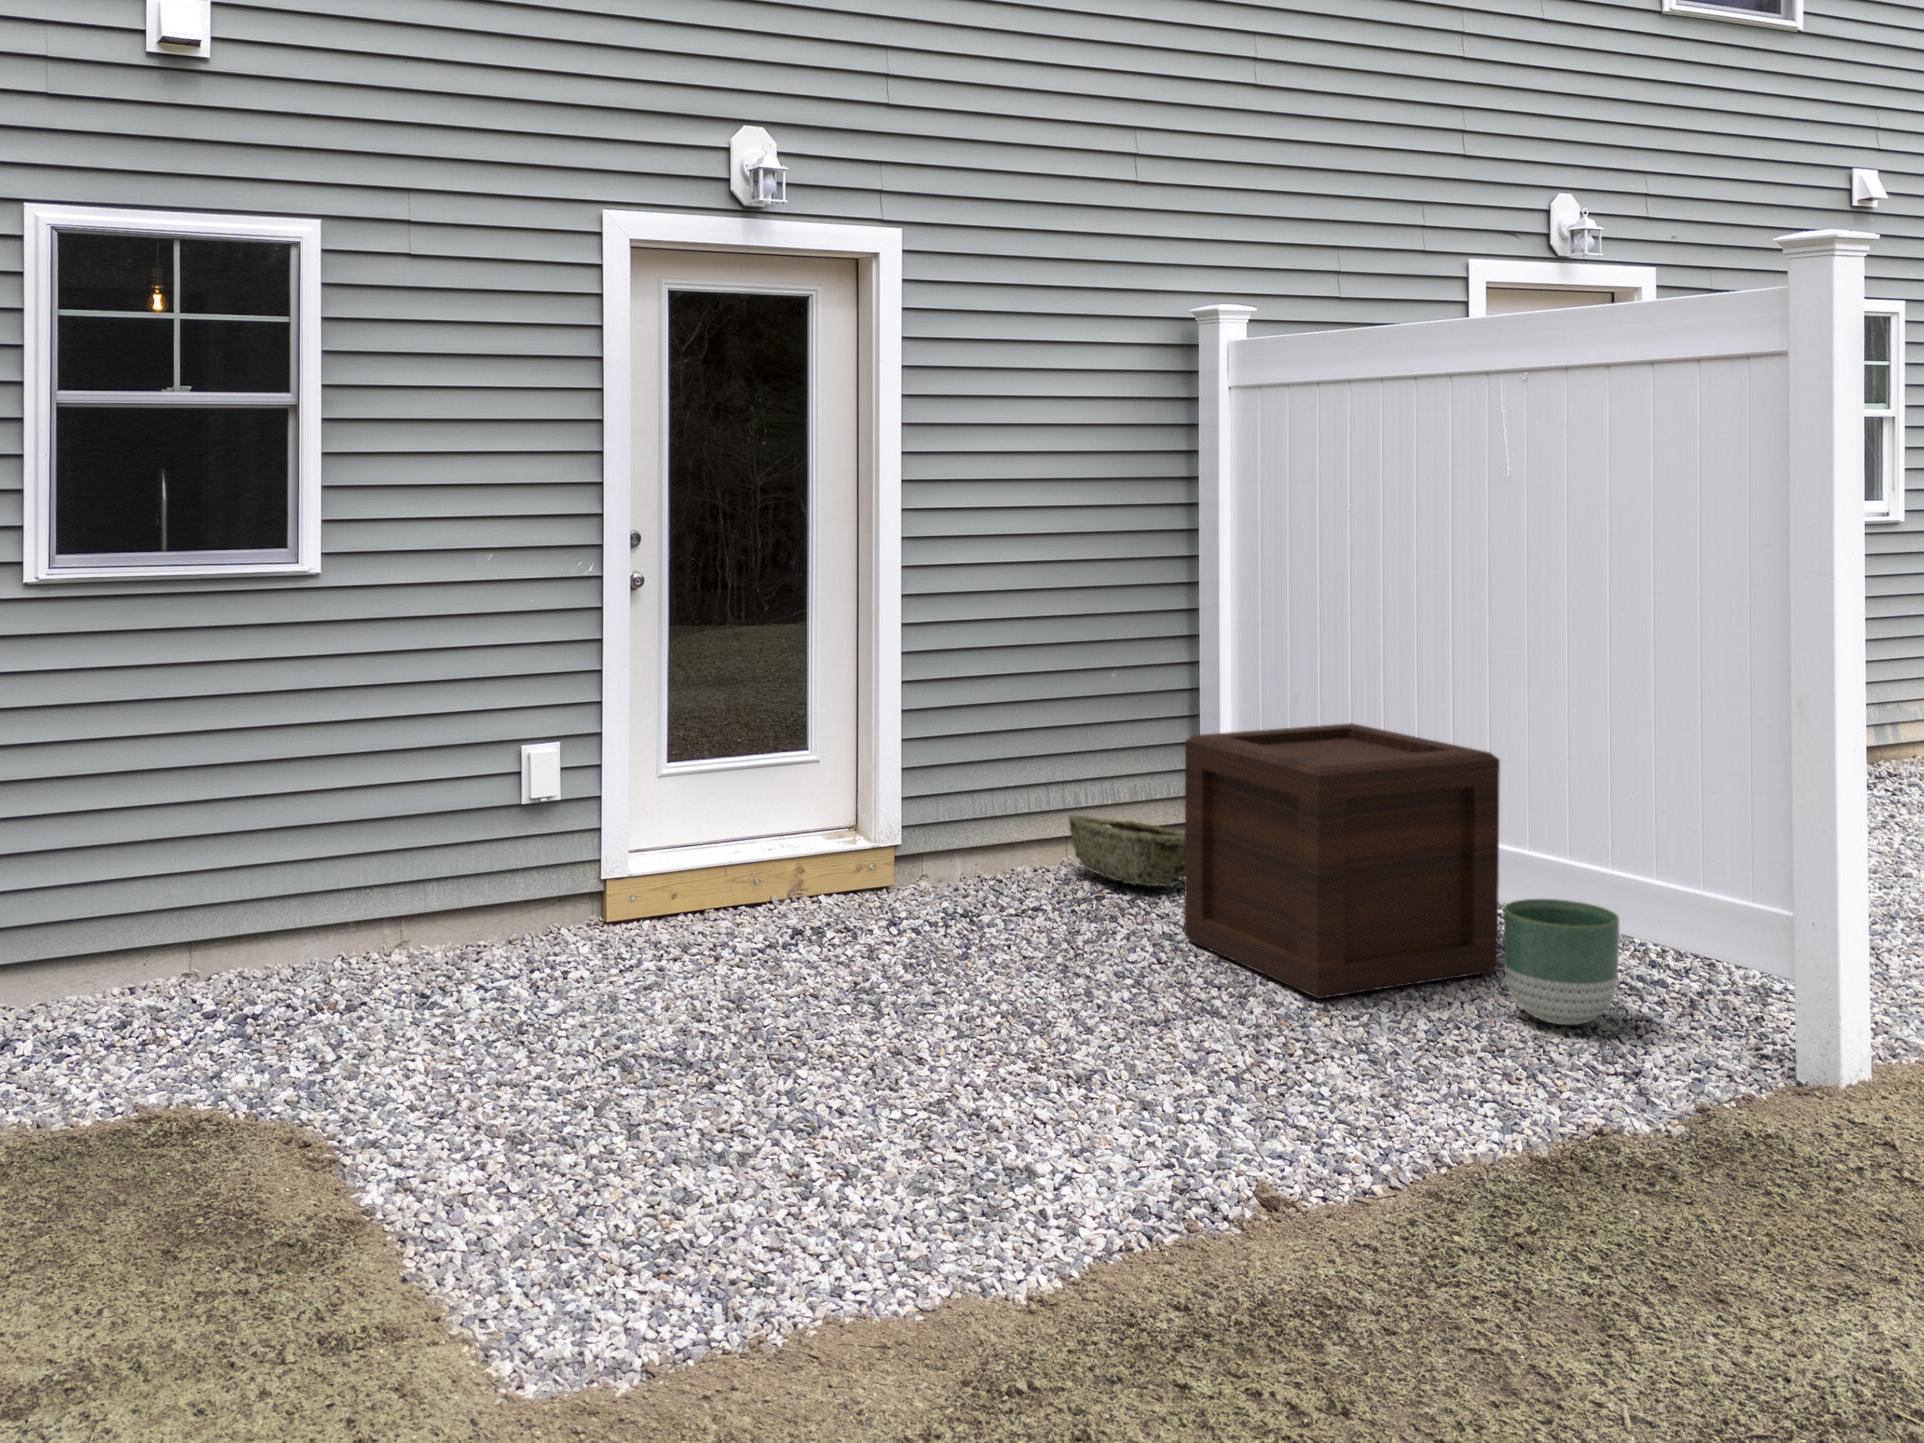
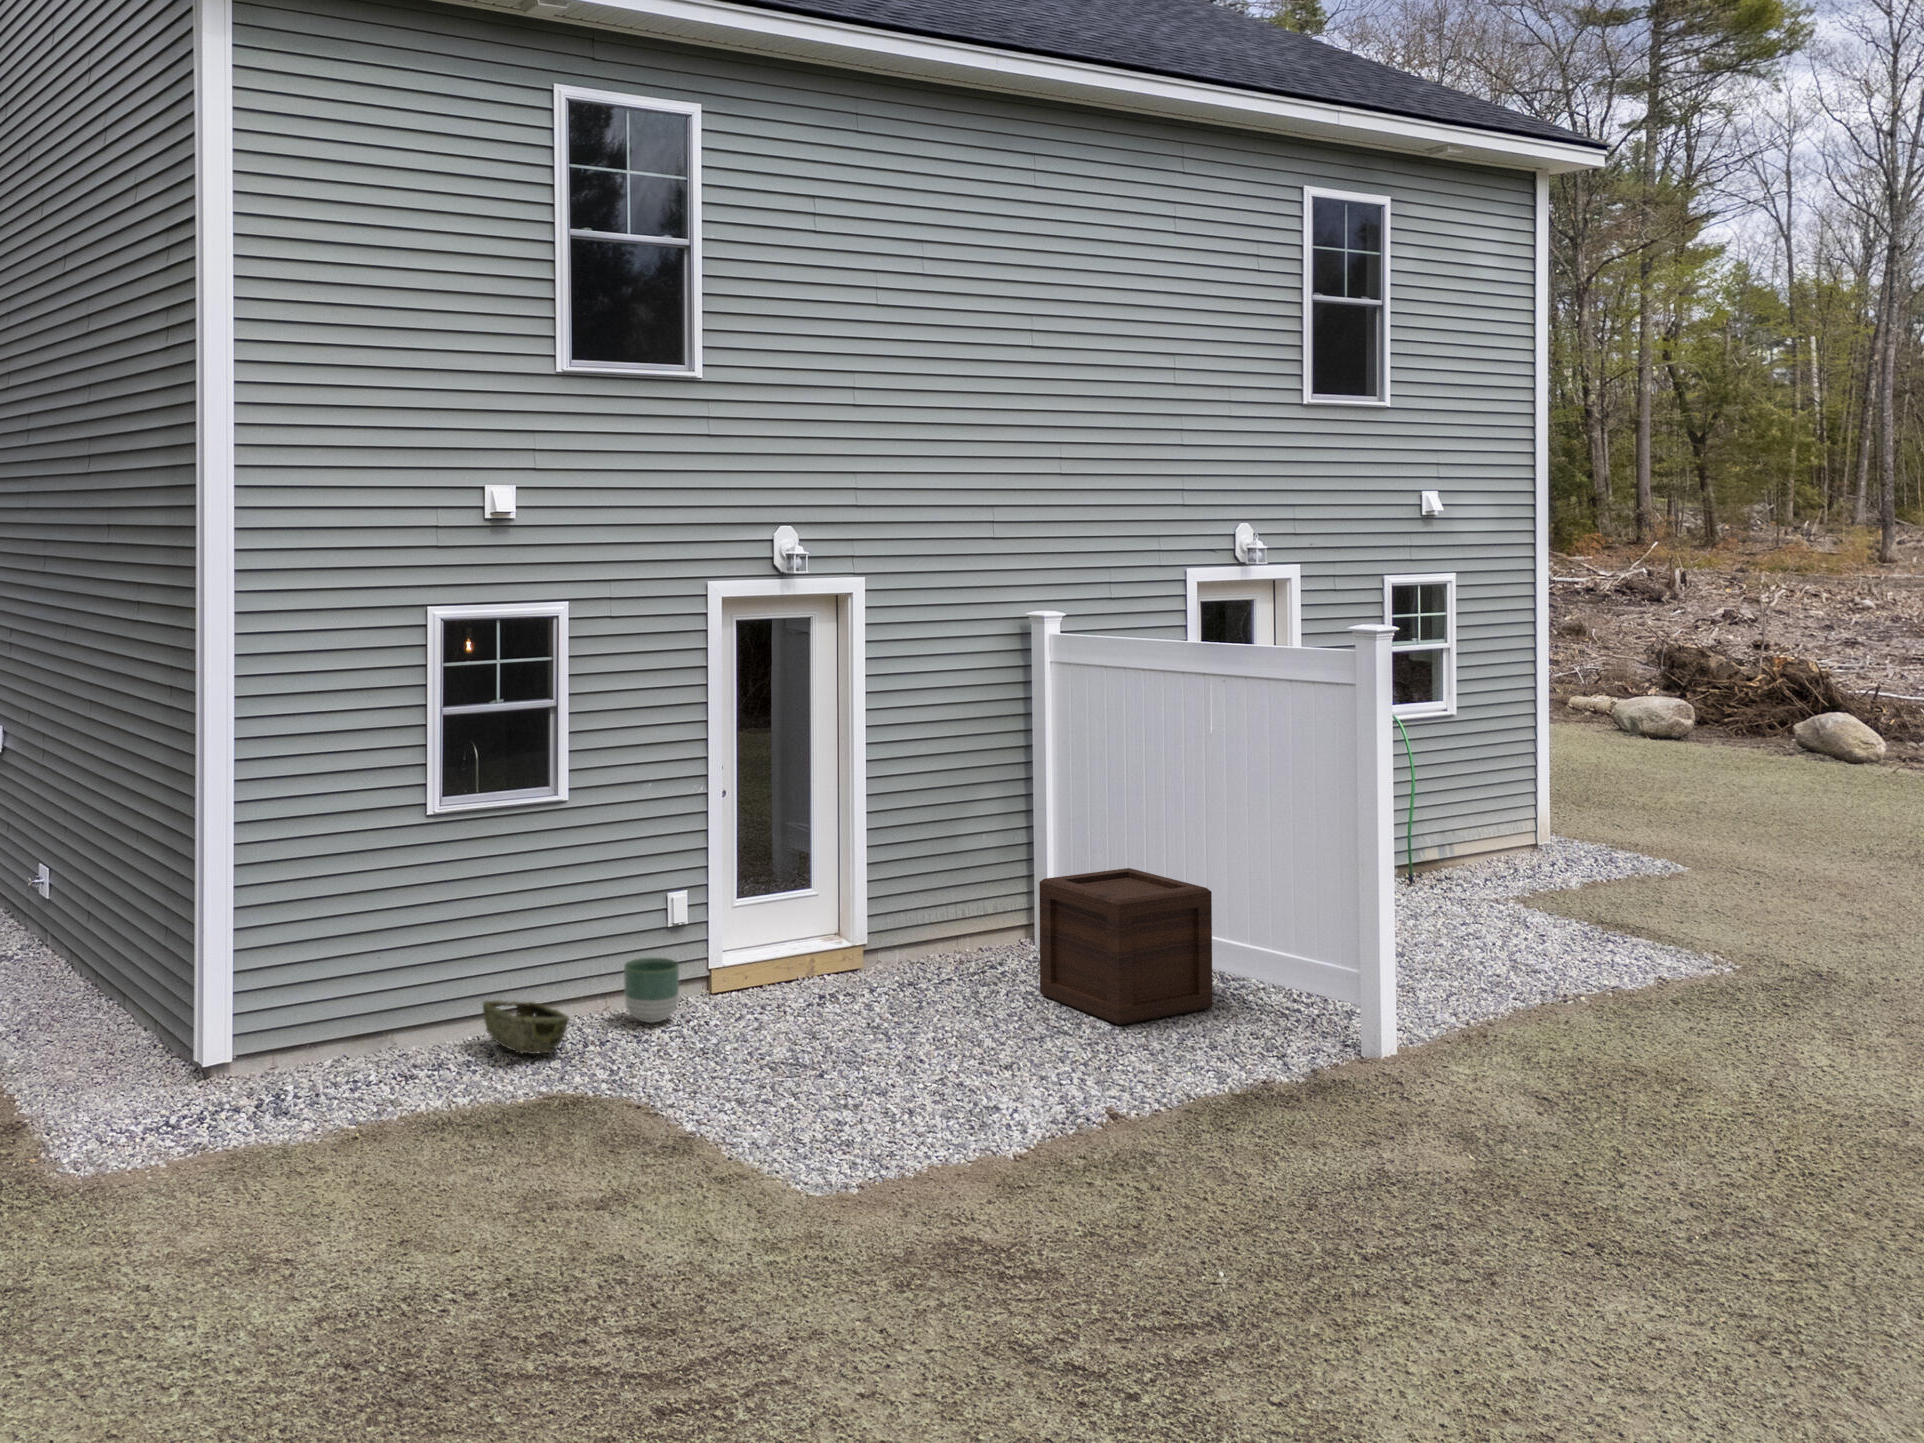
woven basket: present [1069,815,1185,887] -> present [483,1000,569,1054]
planter: present [1504,899,1619,1025] -> present [624,958,679,1023]

